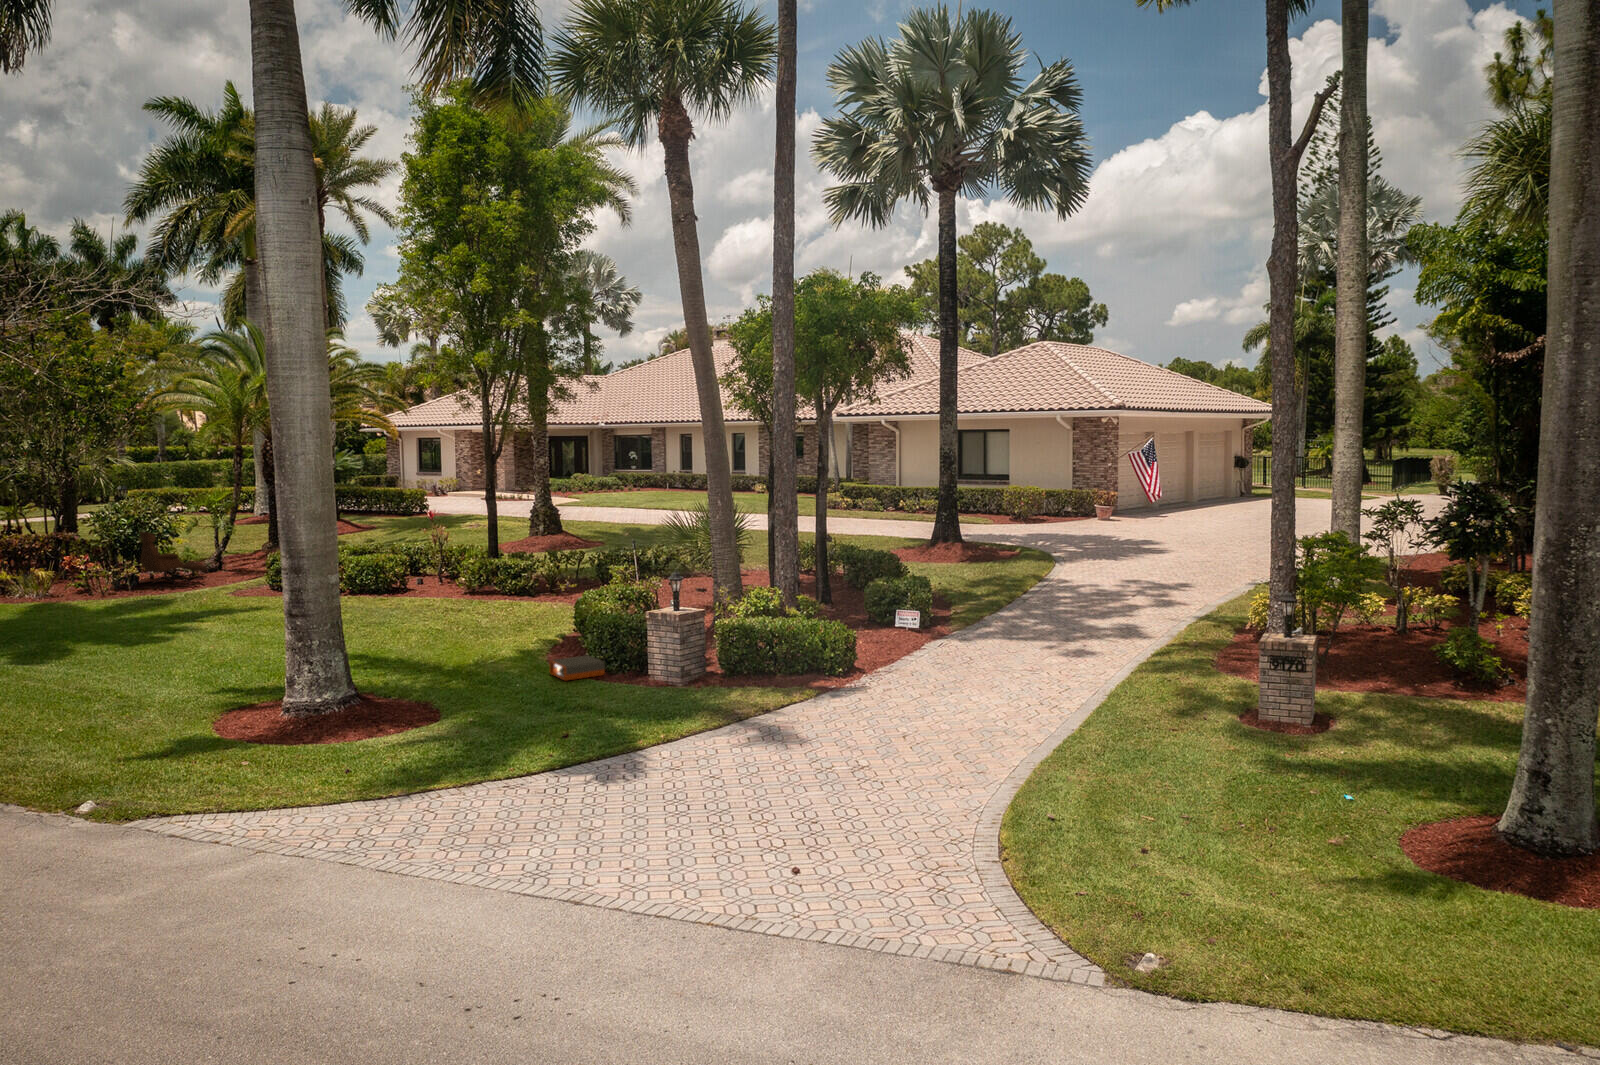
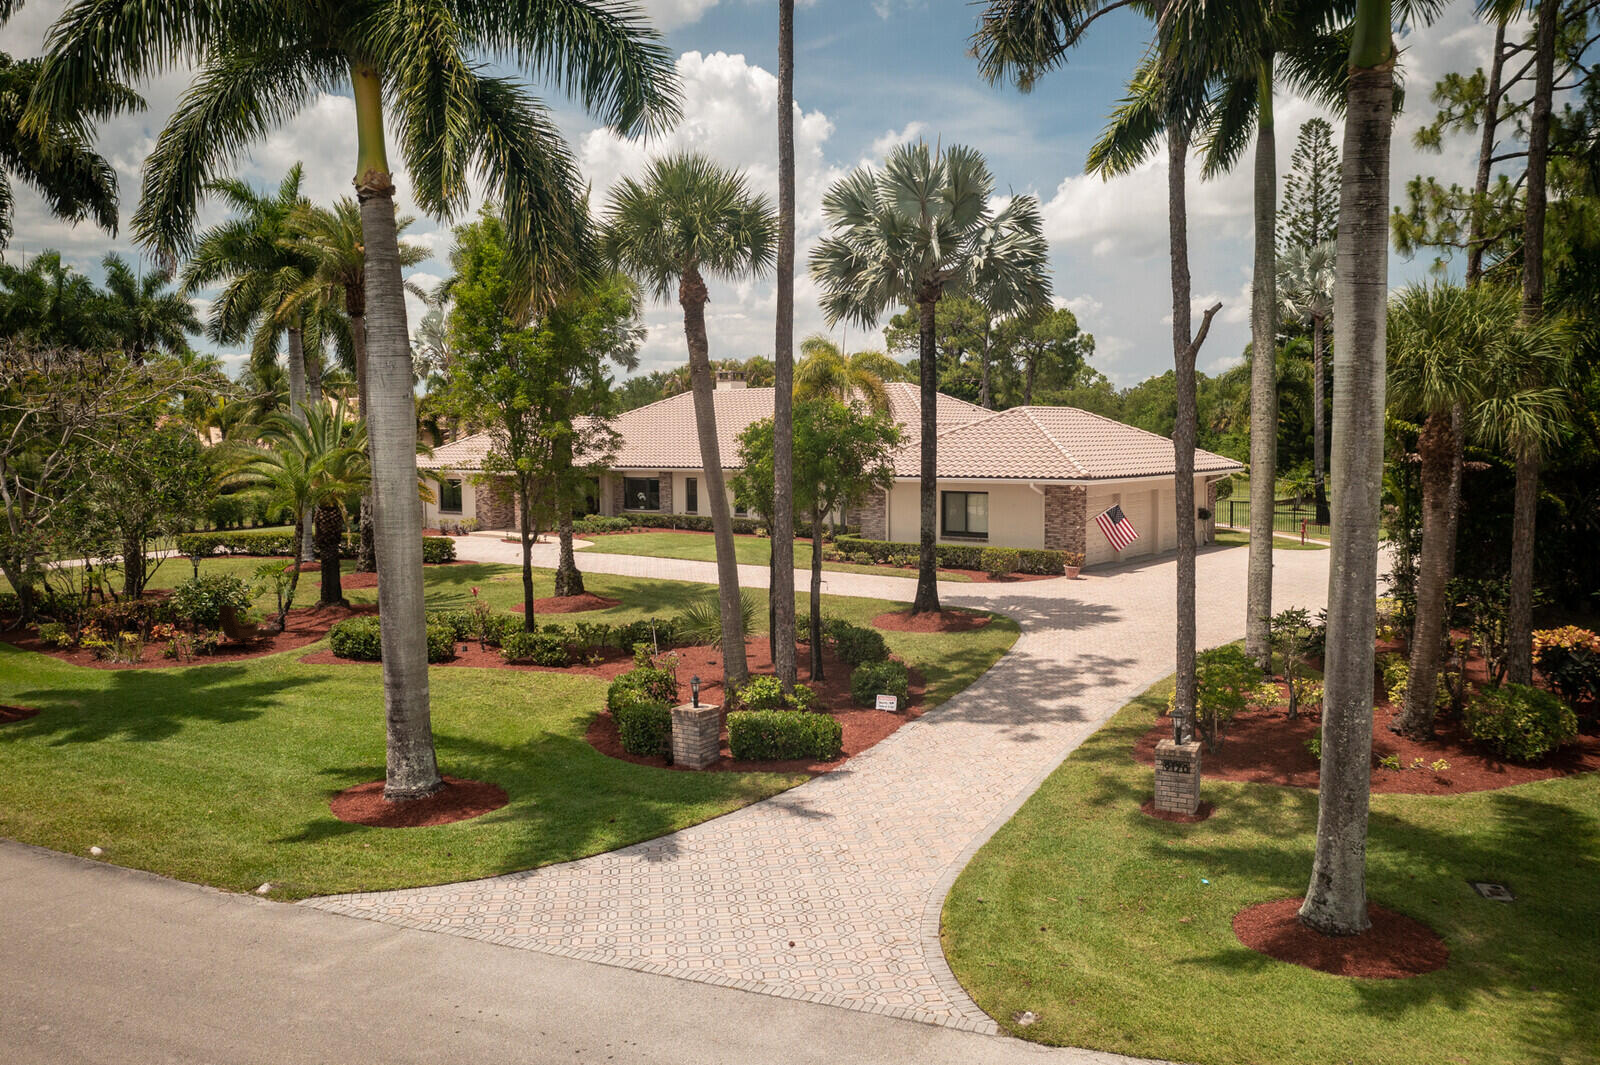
potted plant: none [628,641,657,683] -> present [659,733,676,765]
storage box: present [549,655,605,681] -> none [591,738,636,762]

